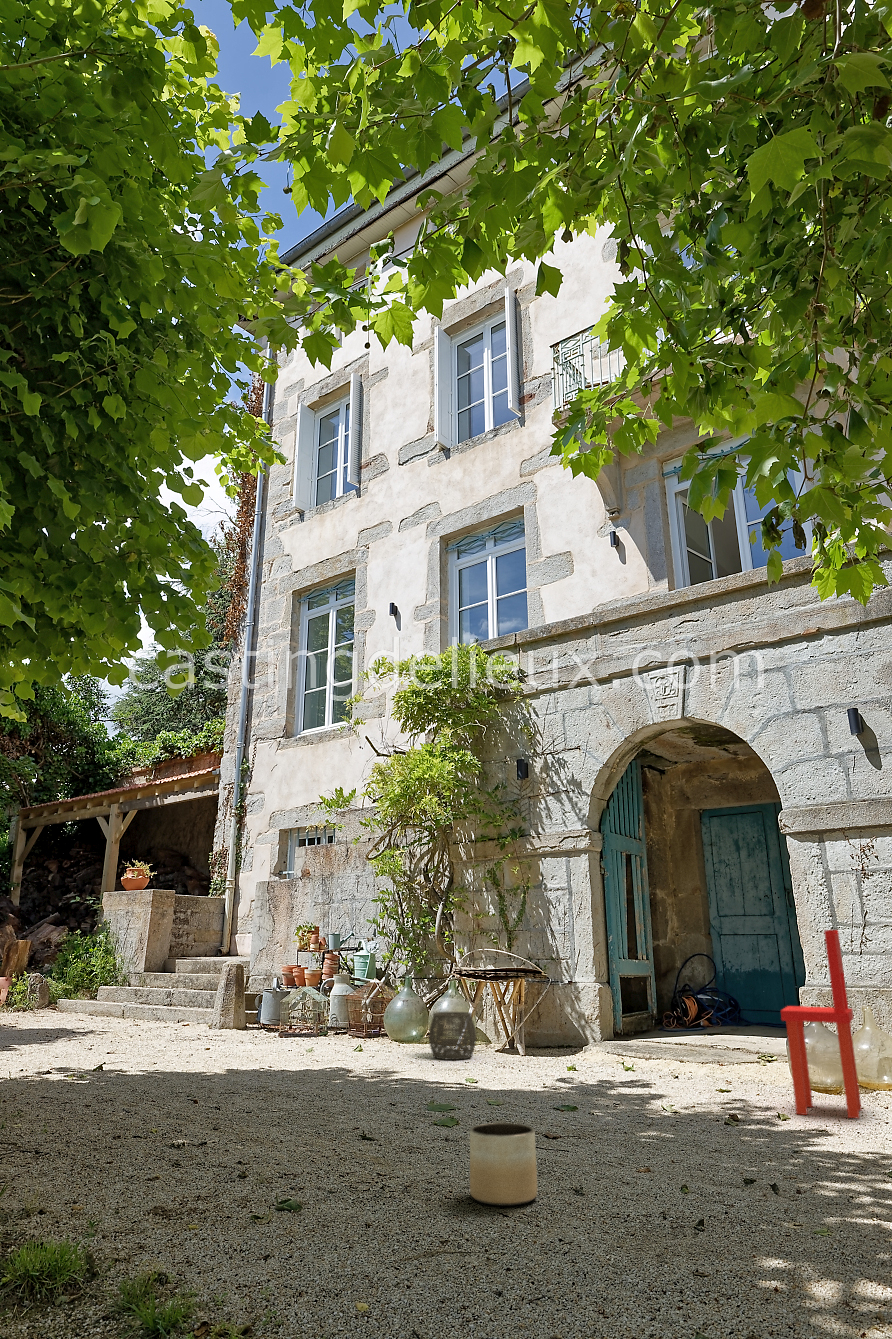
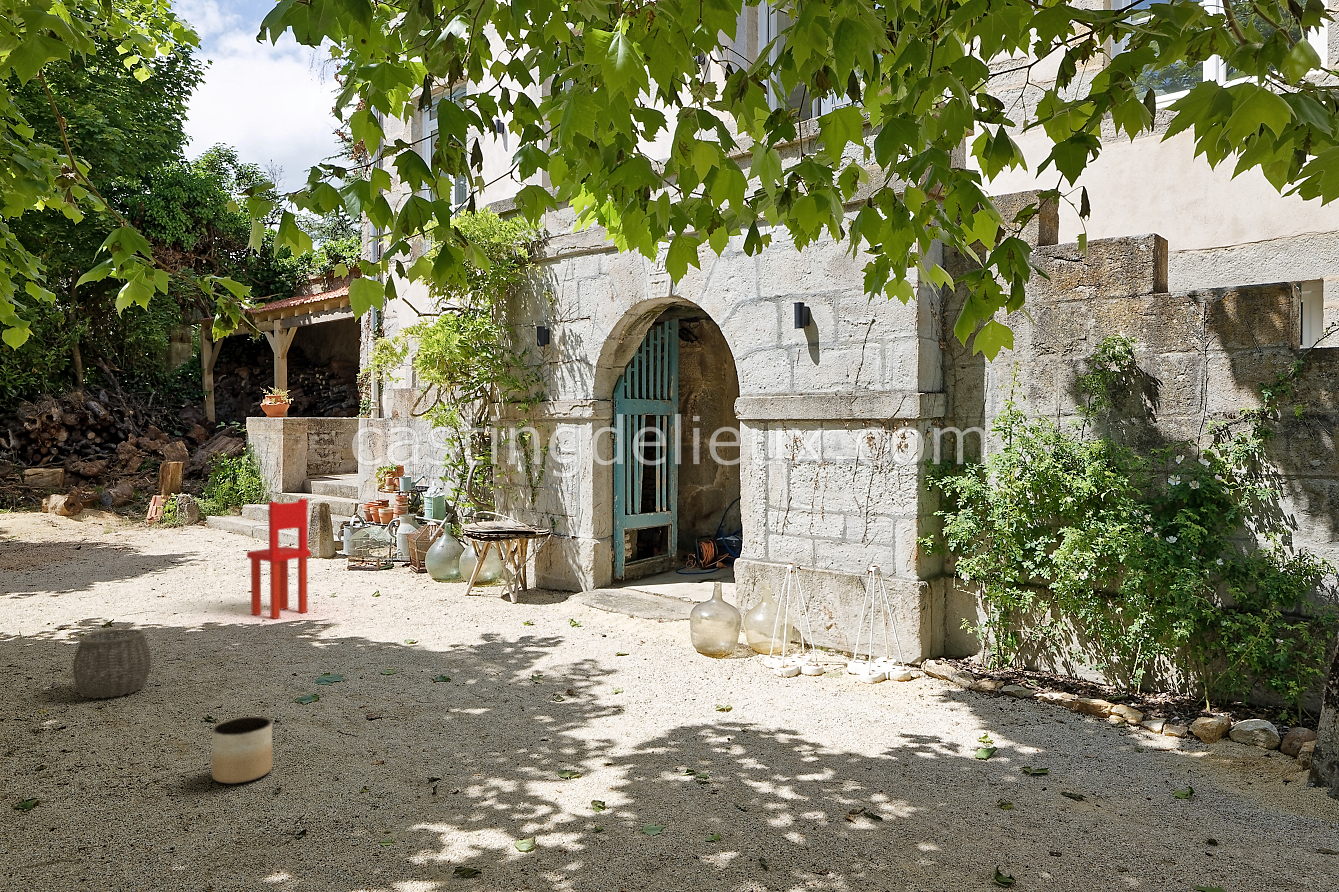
chair: present [781,930,862,1118] -> present [247,499,311,619]
woven basket: present [429,1012,476,1060] -> present [72,629,151,698]

